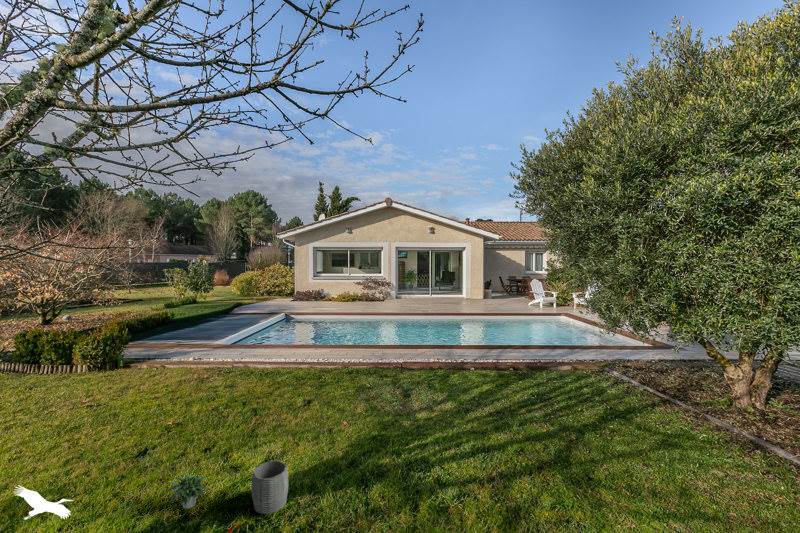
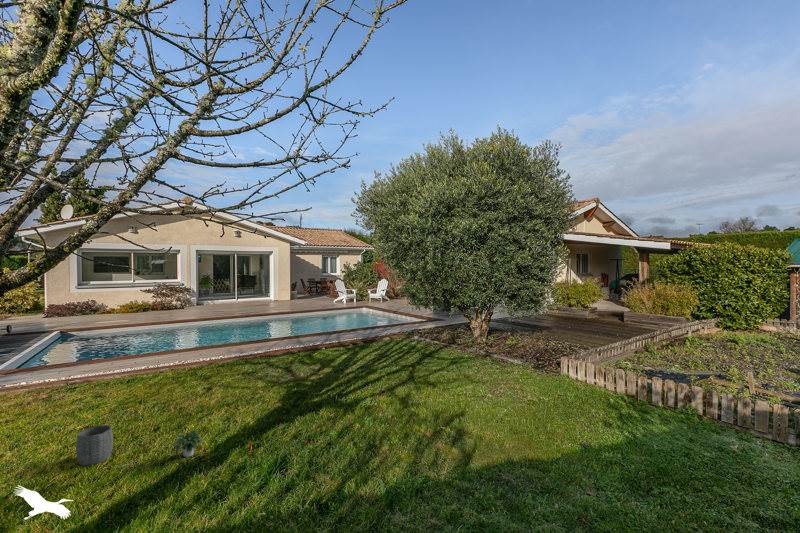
woven basket: present [251,461,288,514] -> present [76,425,113,465]

